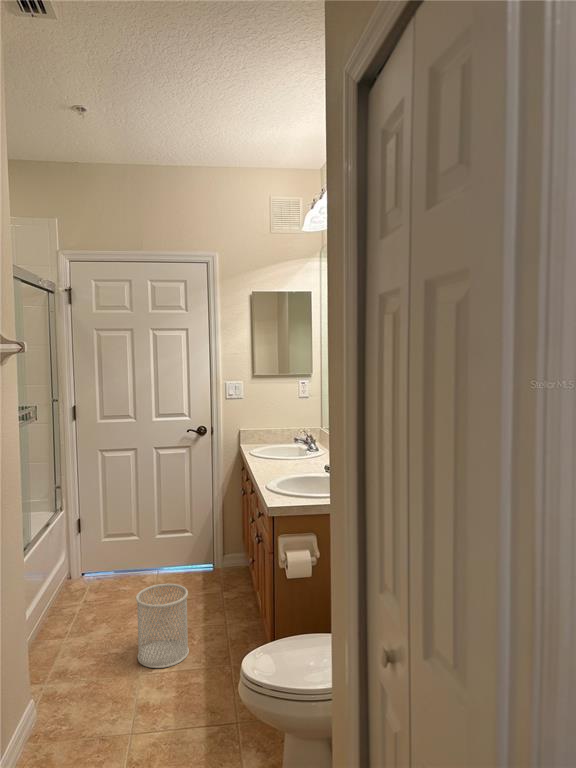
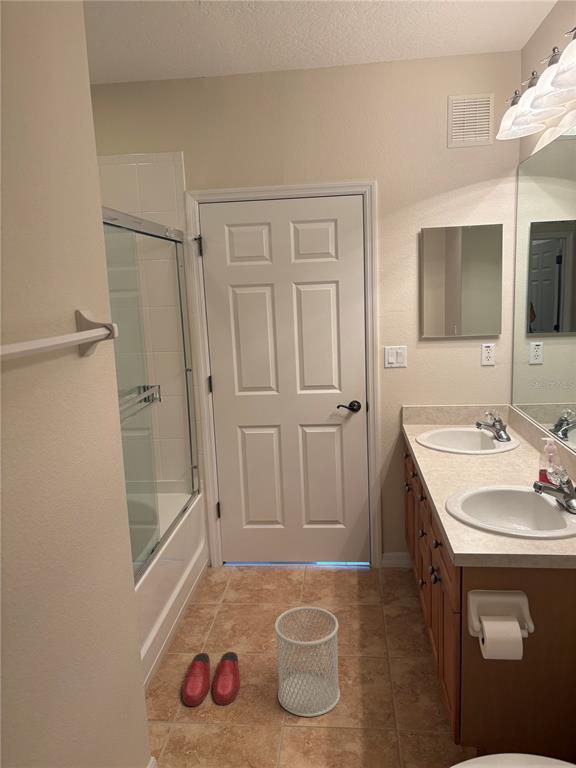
slippers: none [52,635,104,676] -> present [182,652,240,706]

